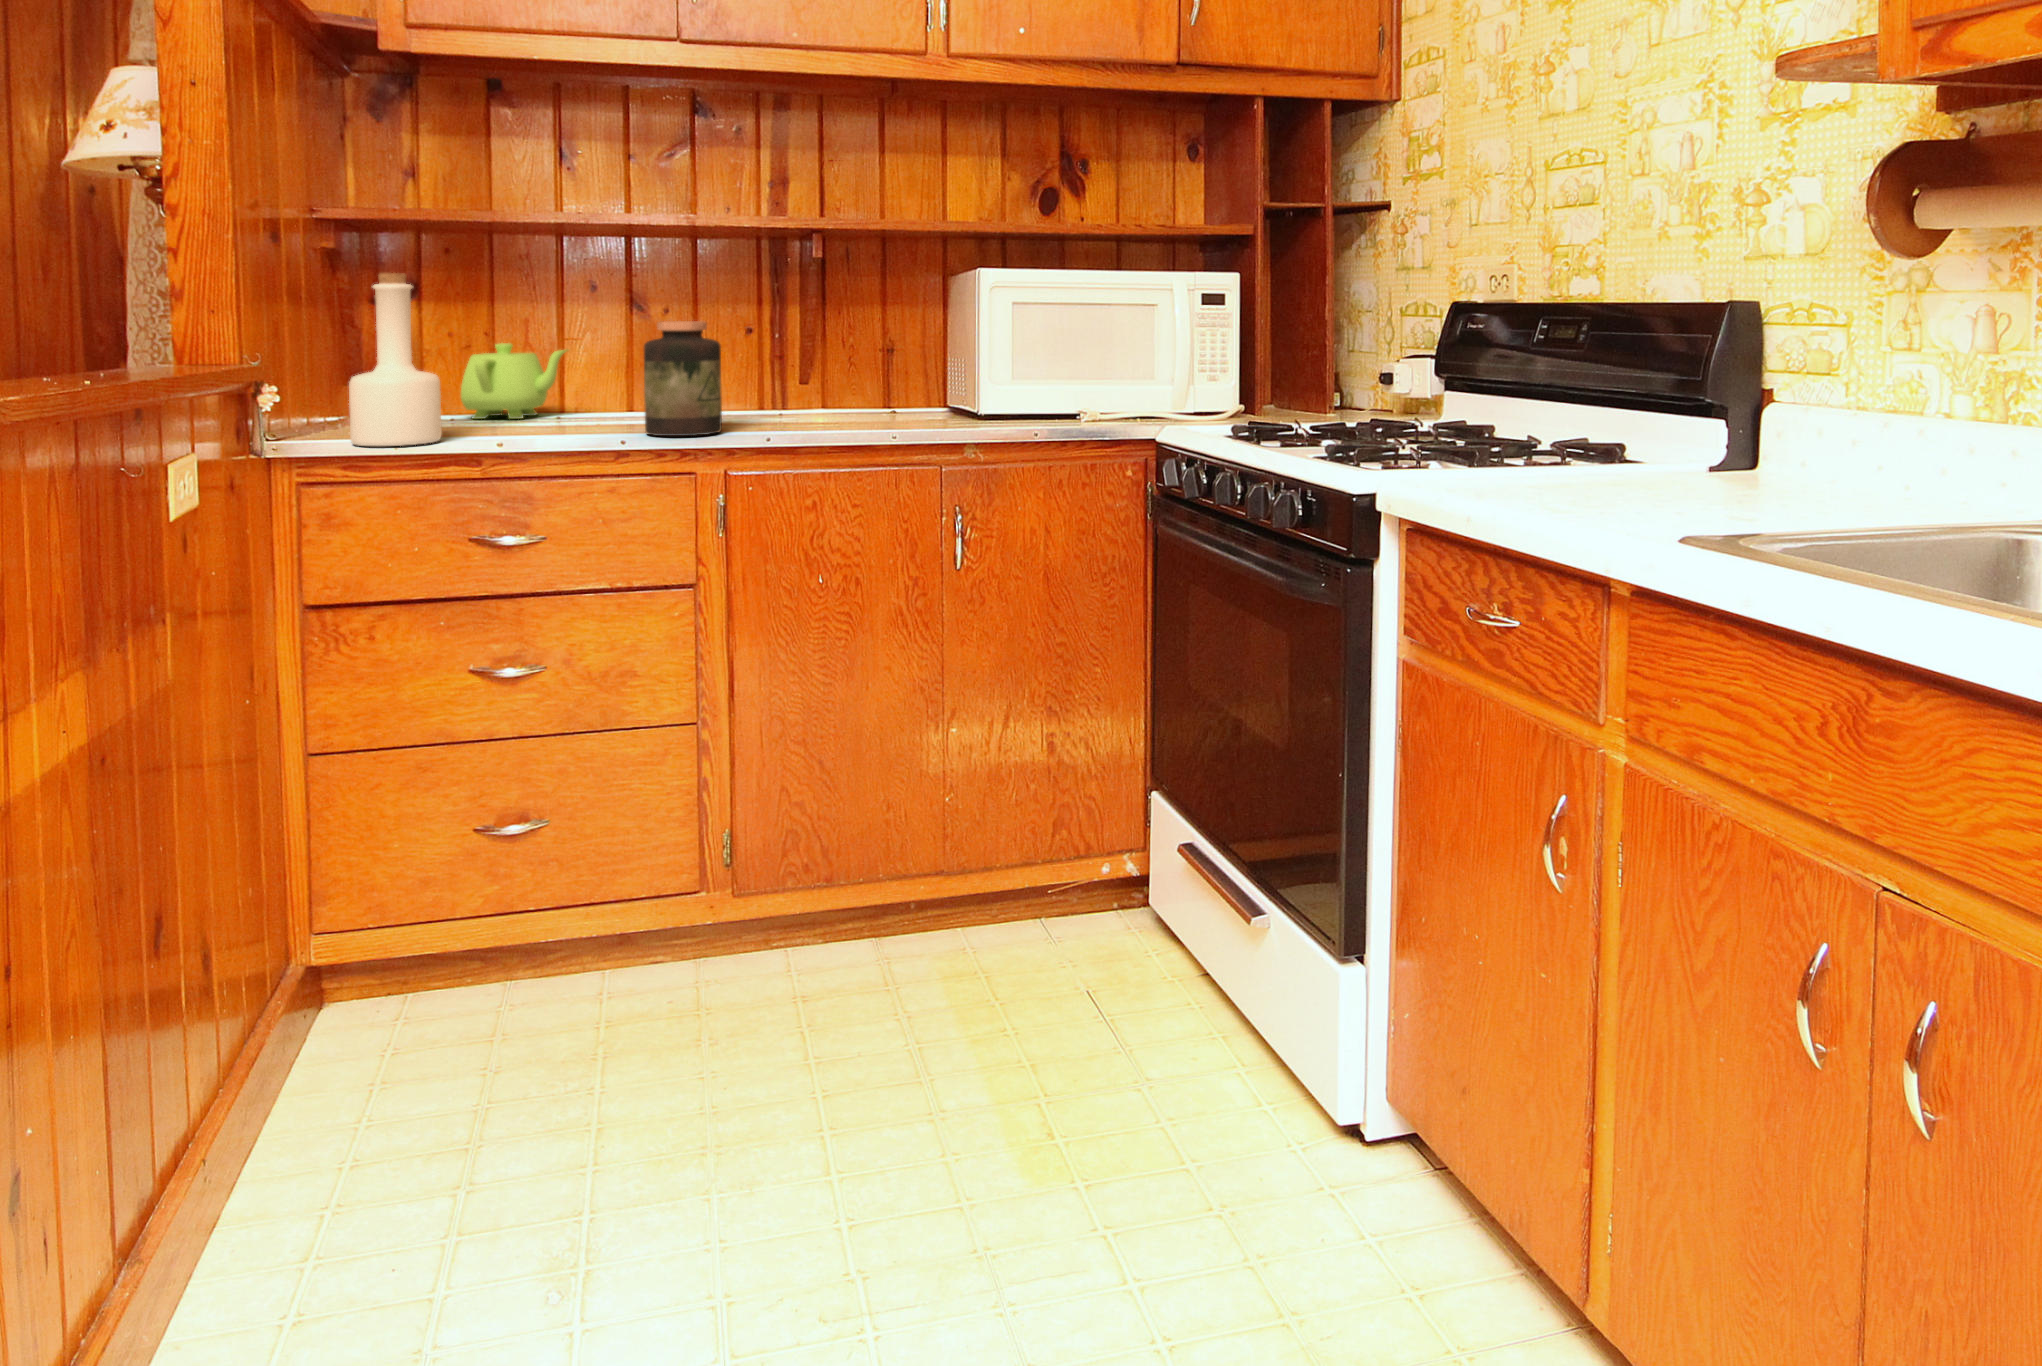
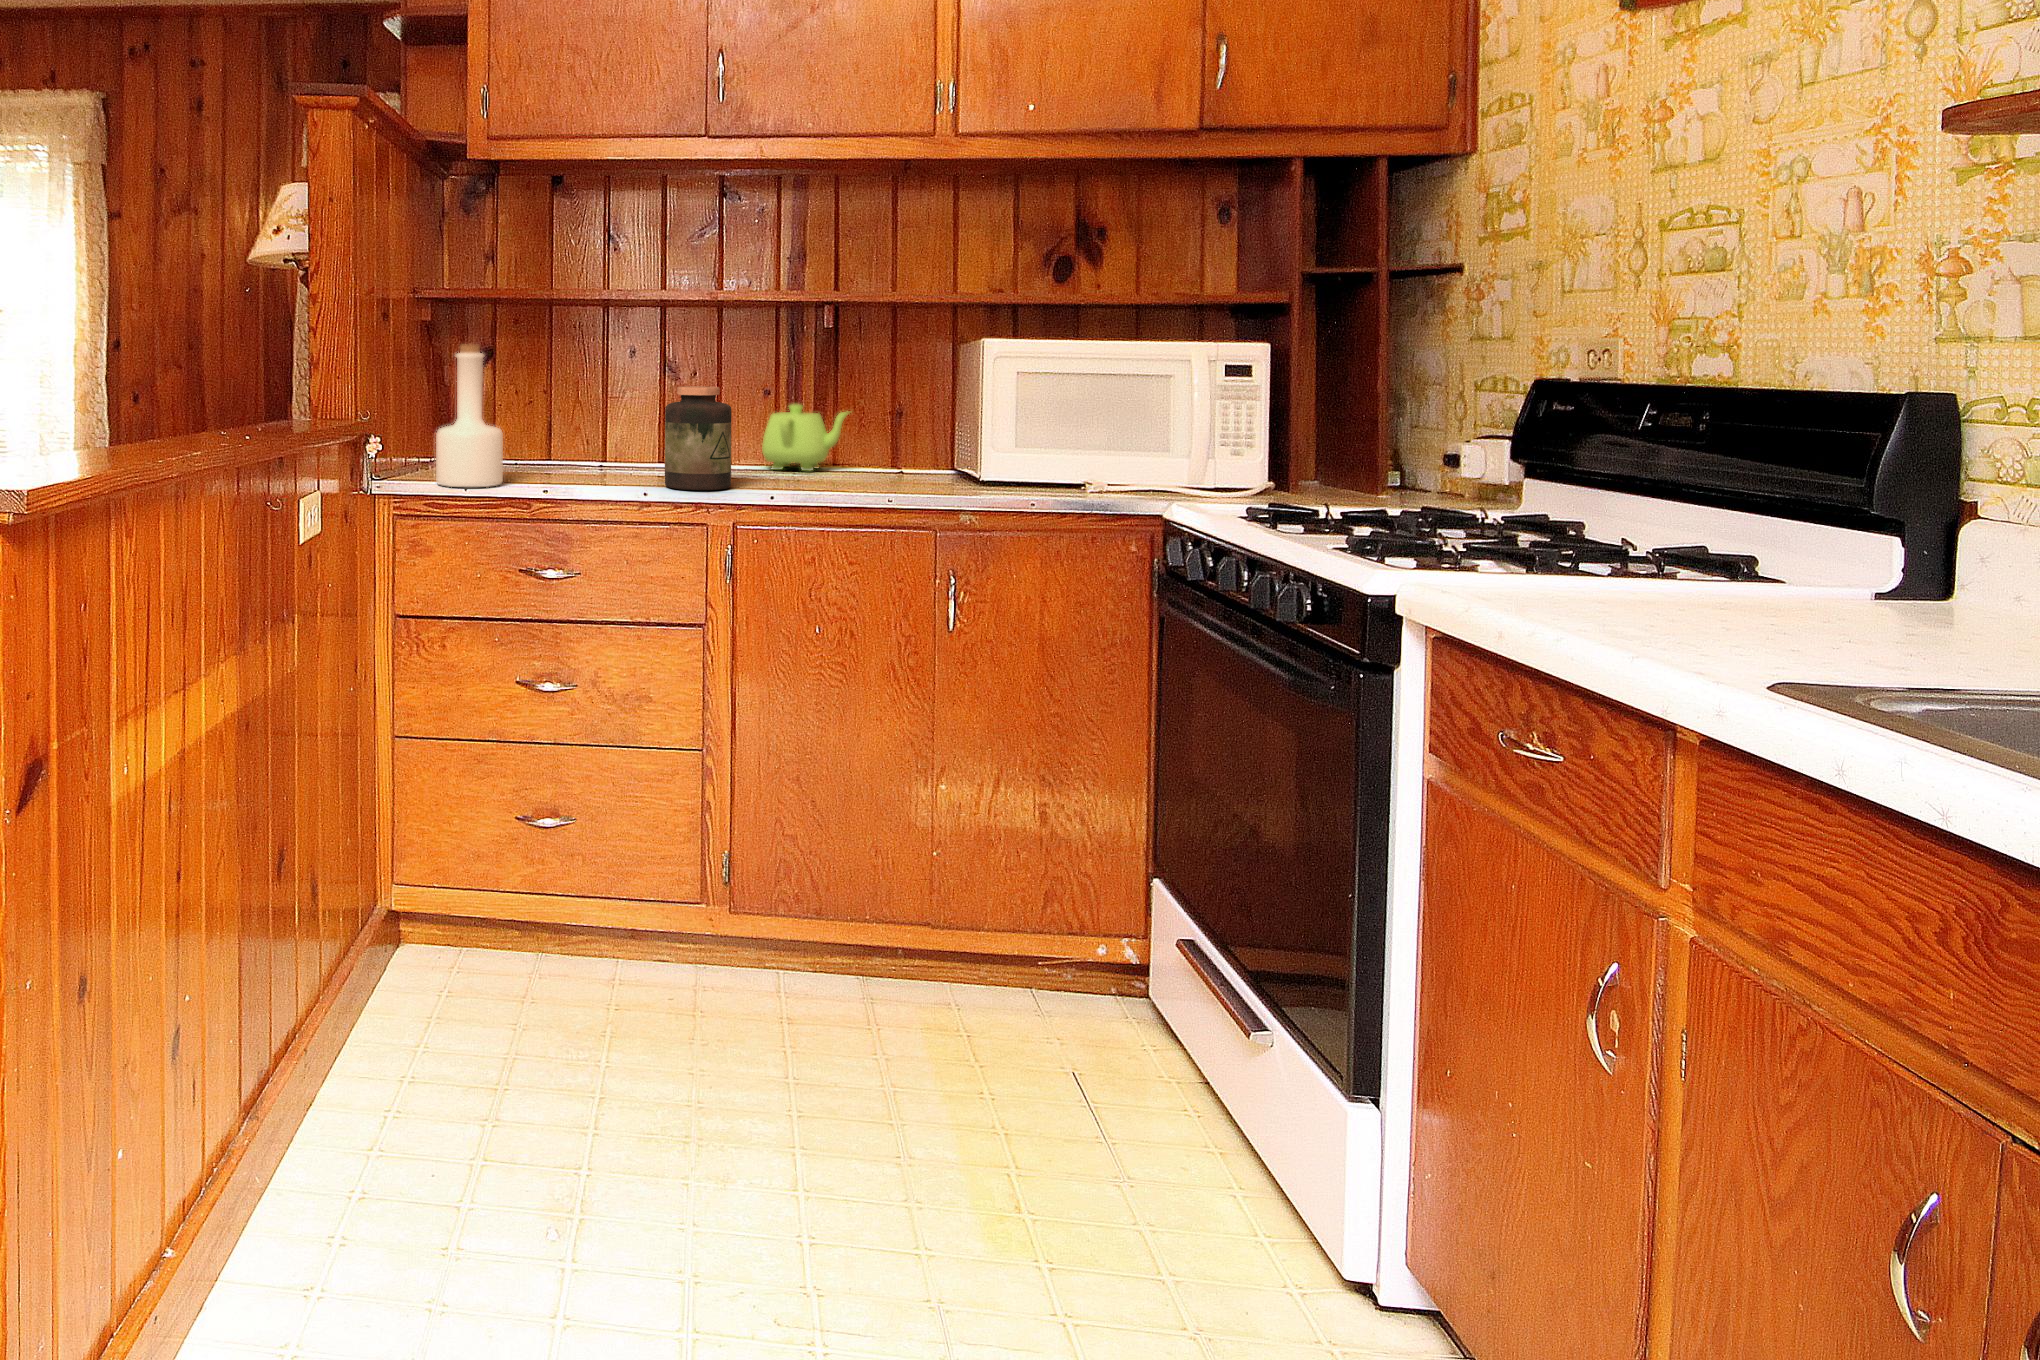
teapot: present [461,343,567,419] -> present [762,404,850,471]

